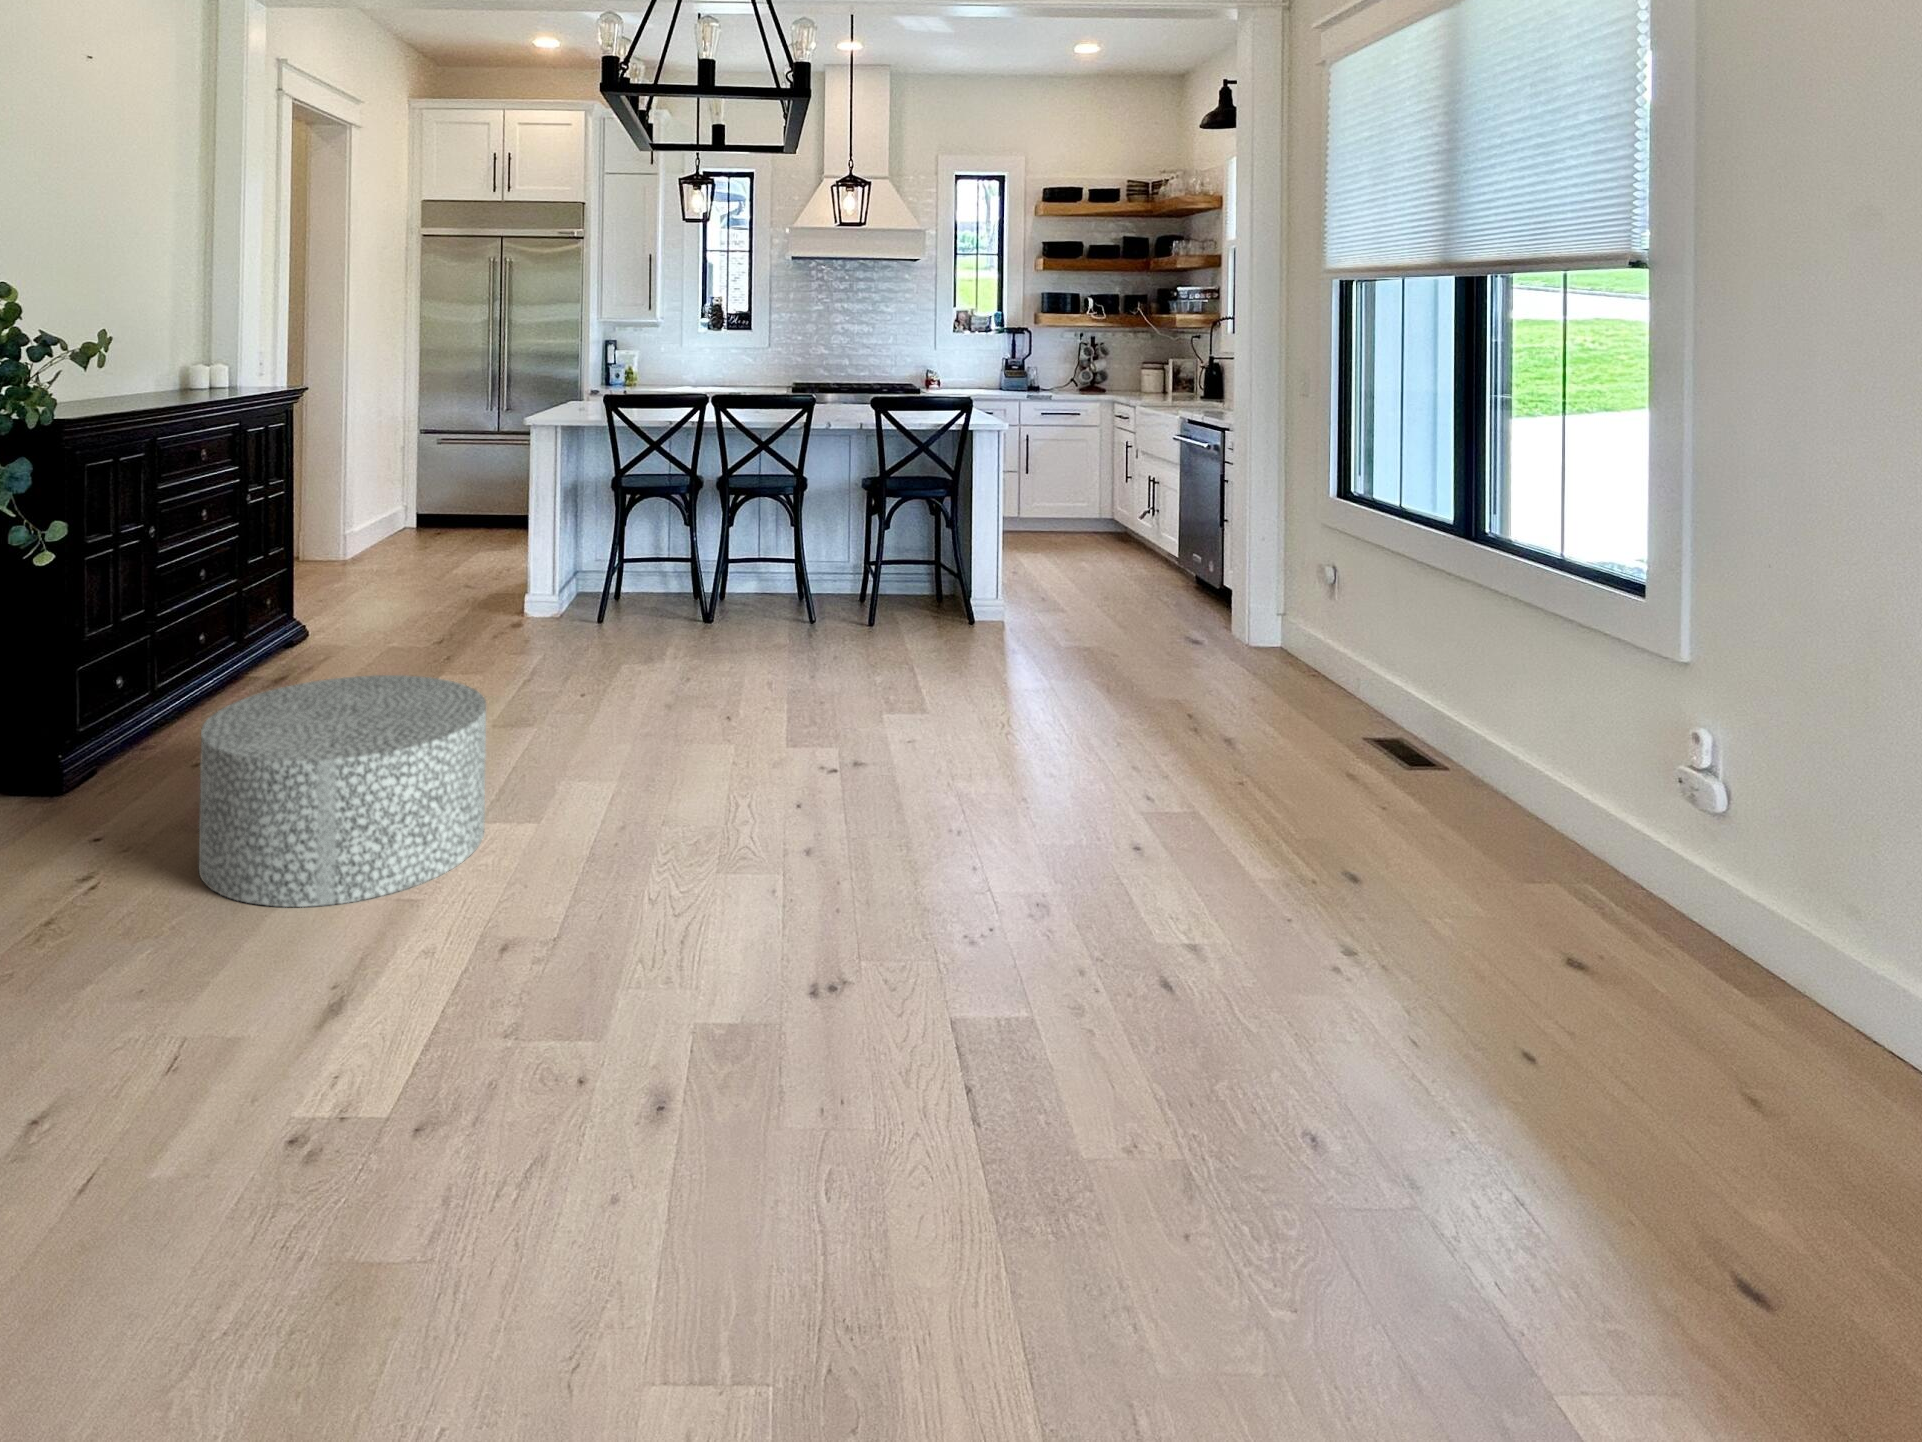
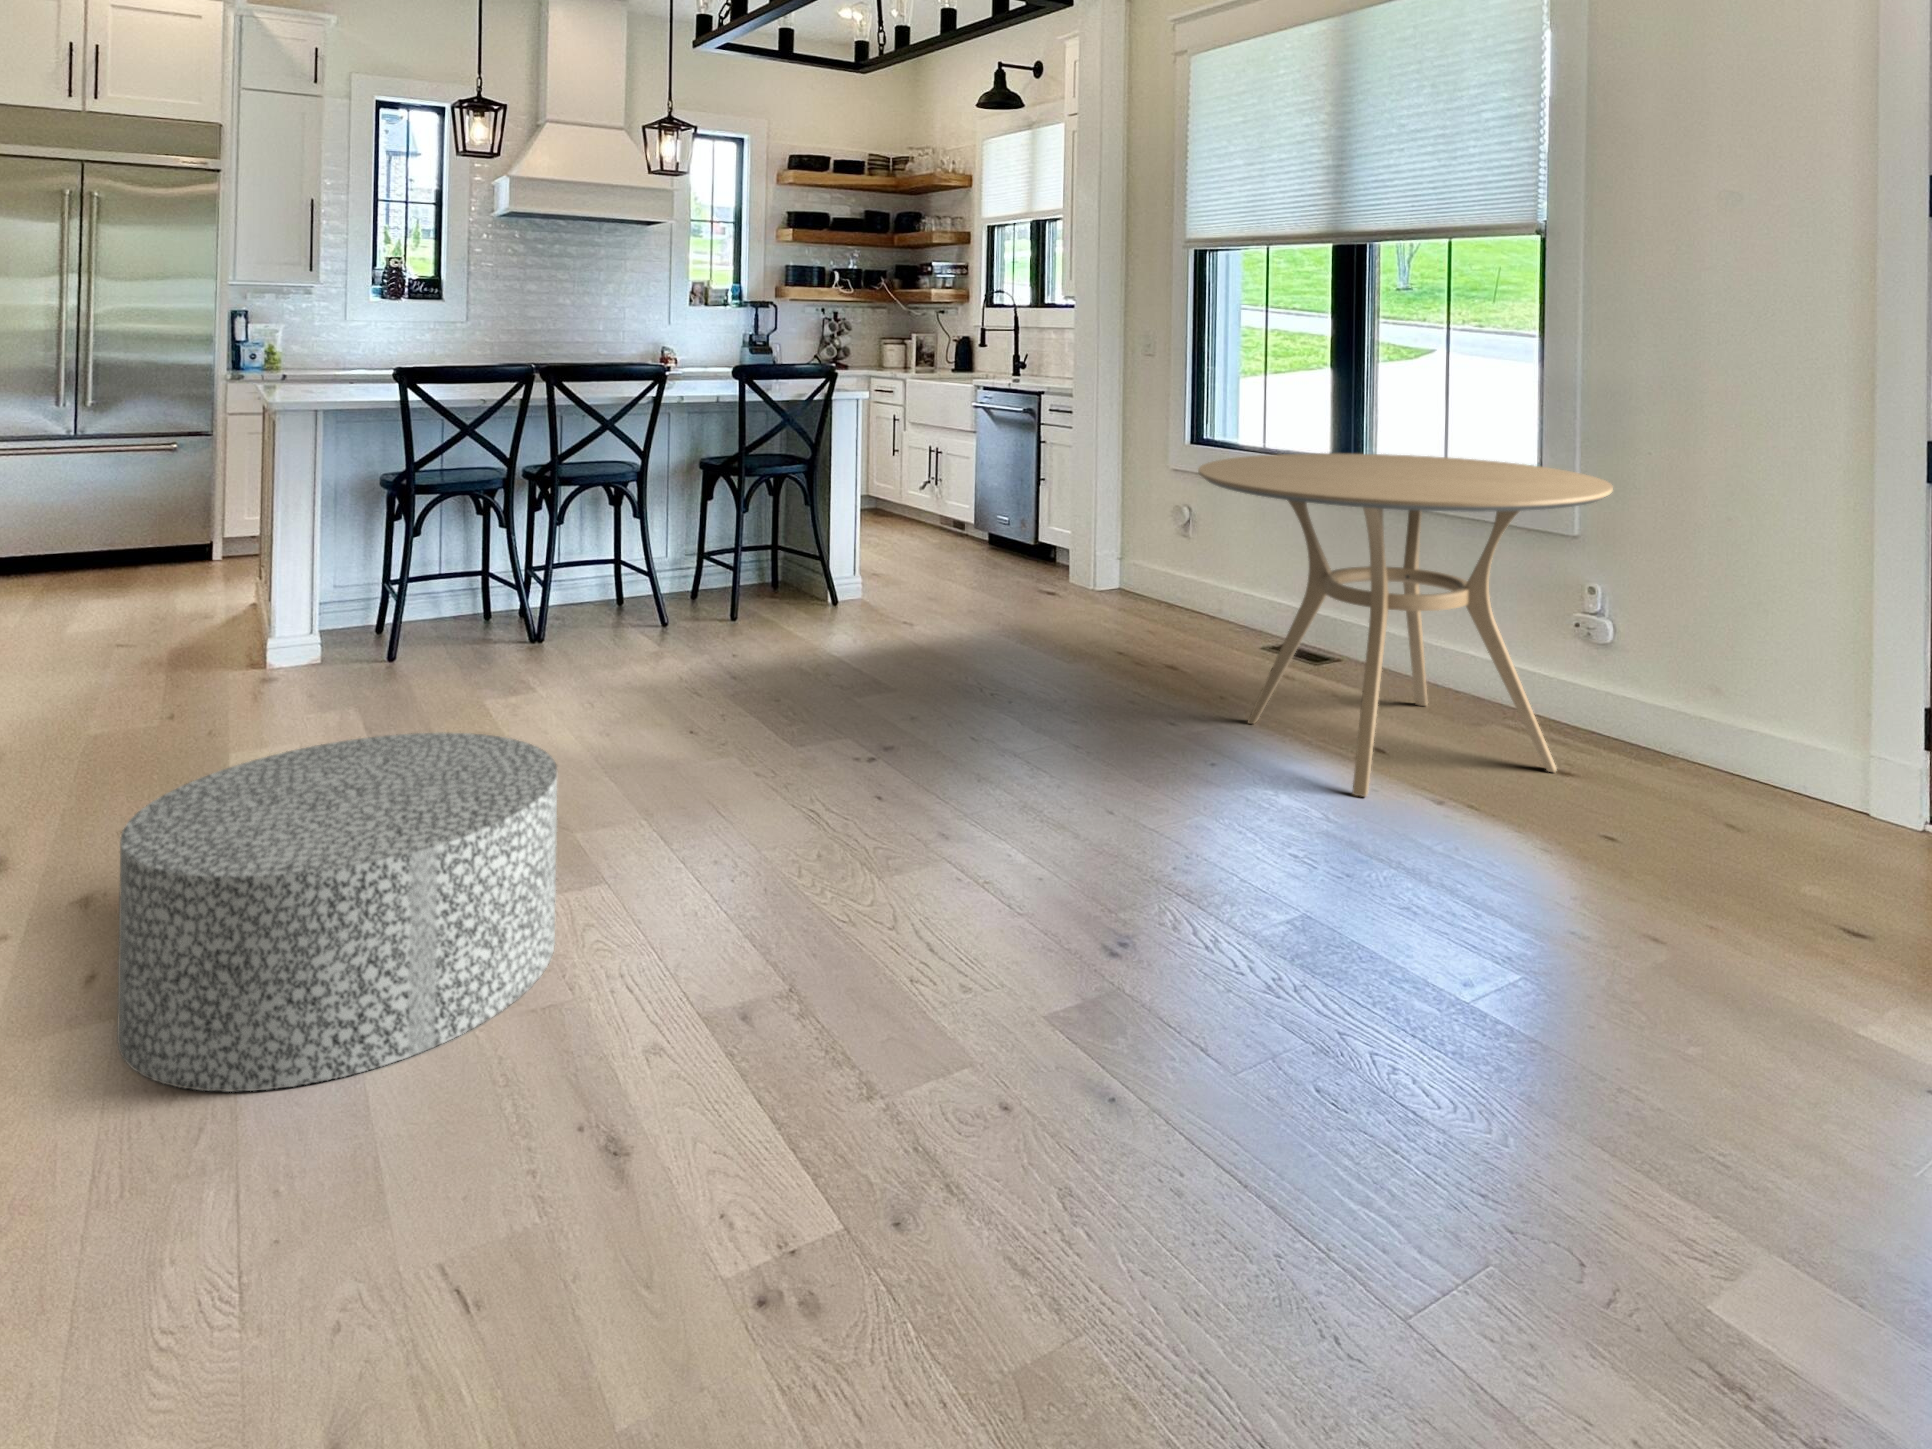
dining table: none [1145,522,1675,968] -> present [1198,453,1613,797]

